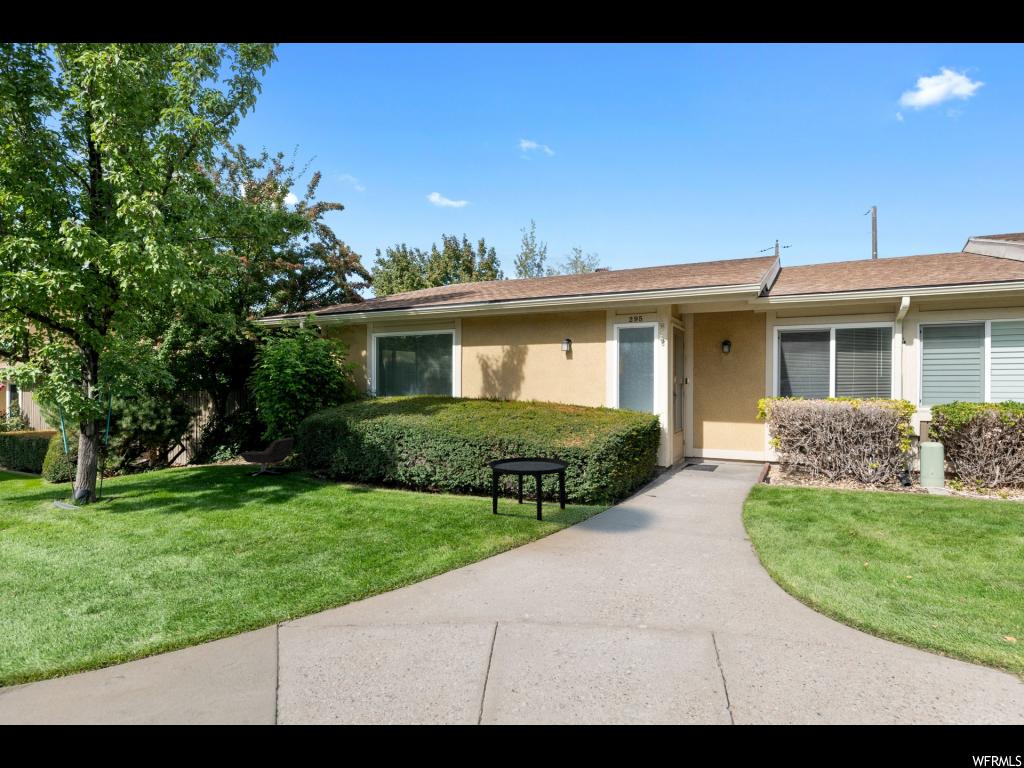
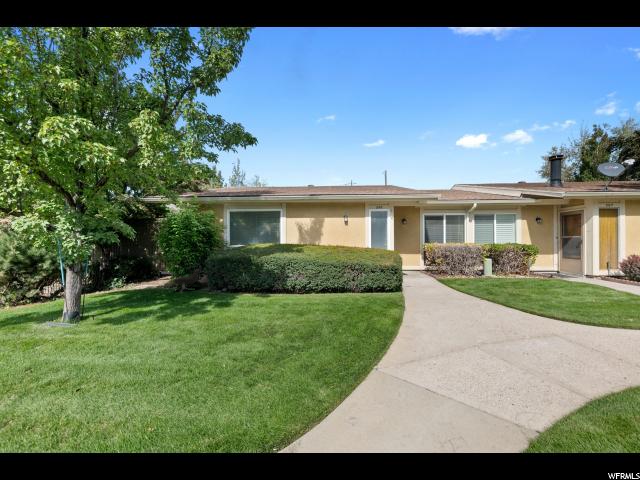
round table: present [488,457,570,520] -> none [353,270,391,297]

